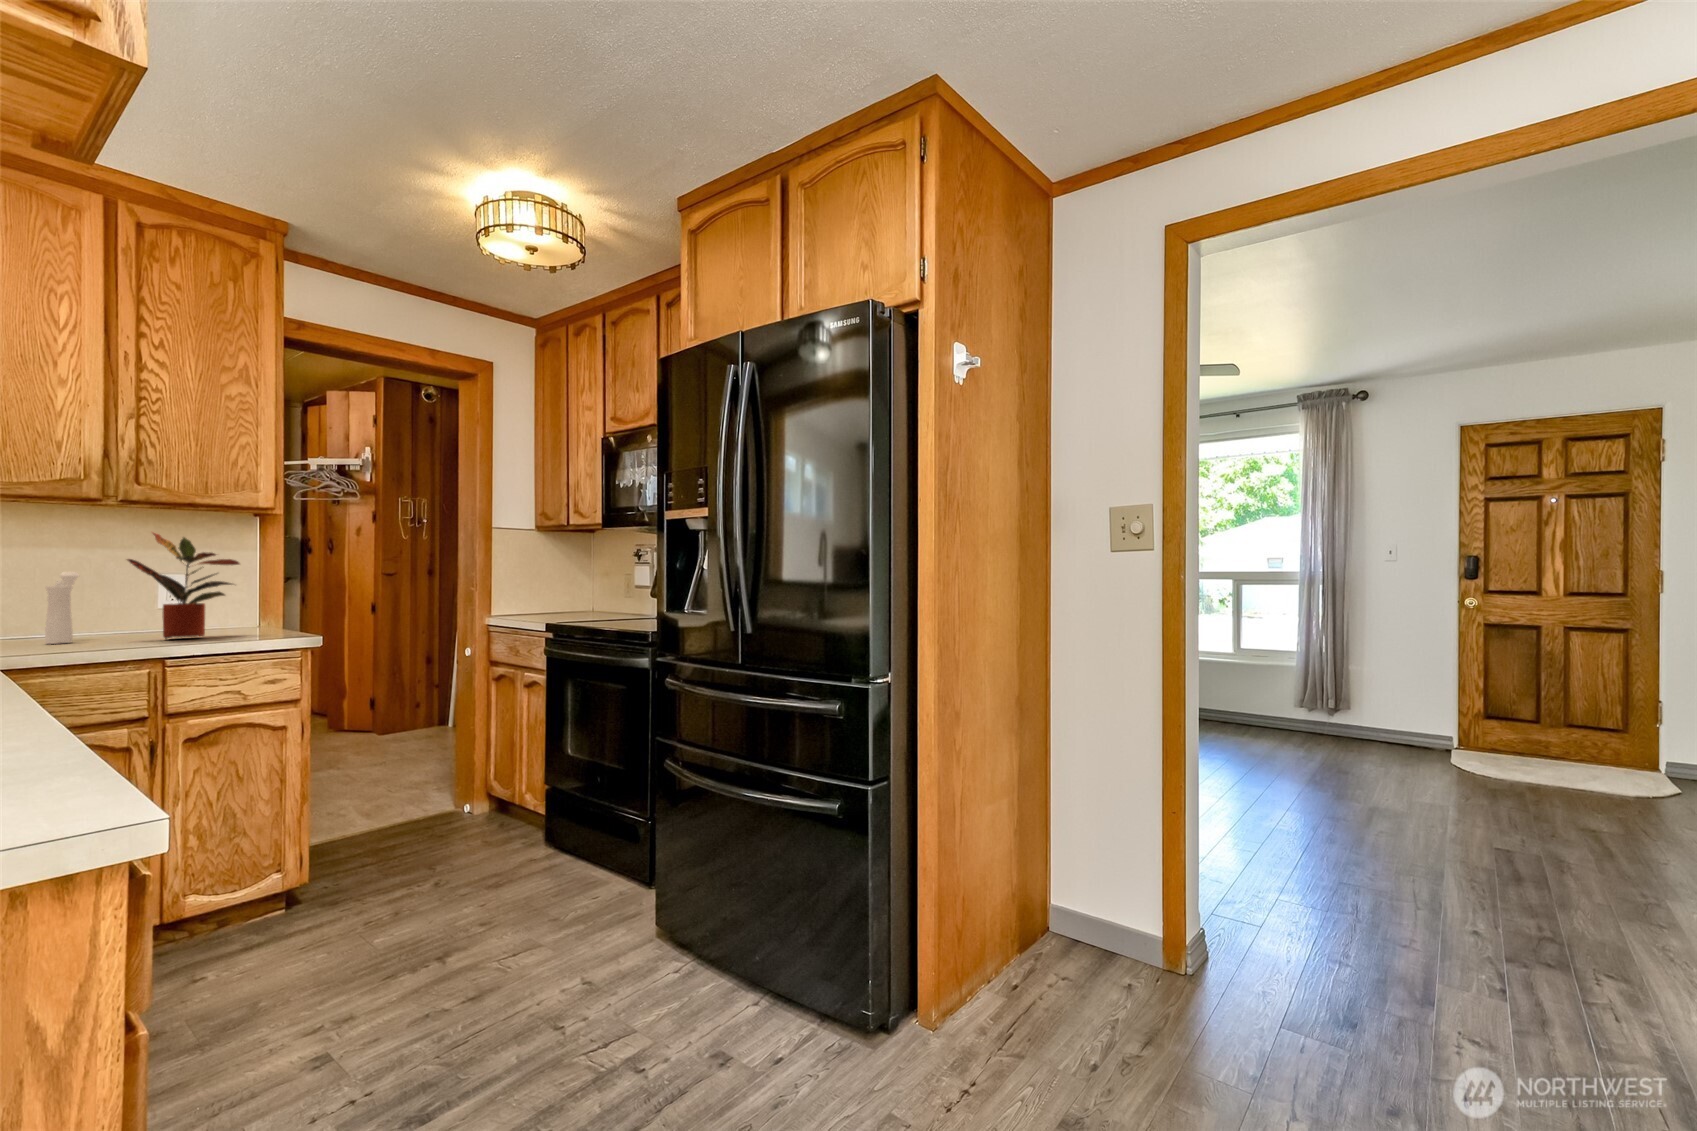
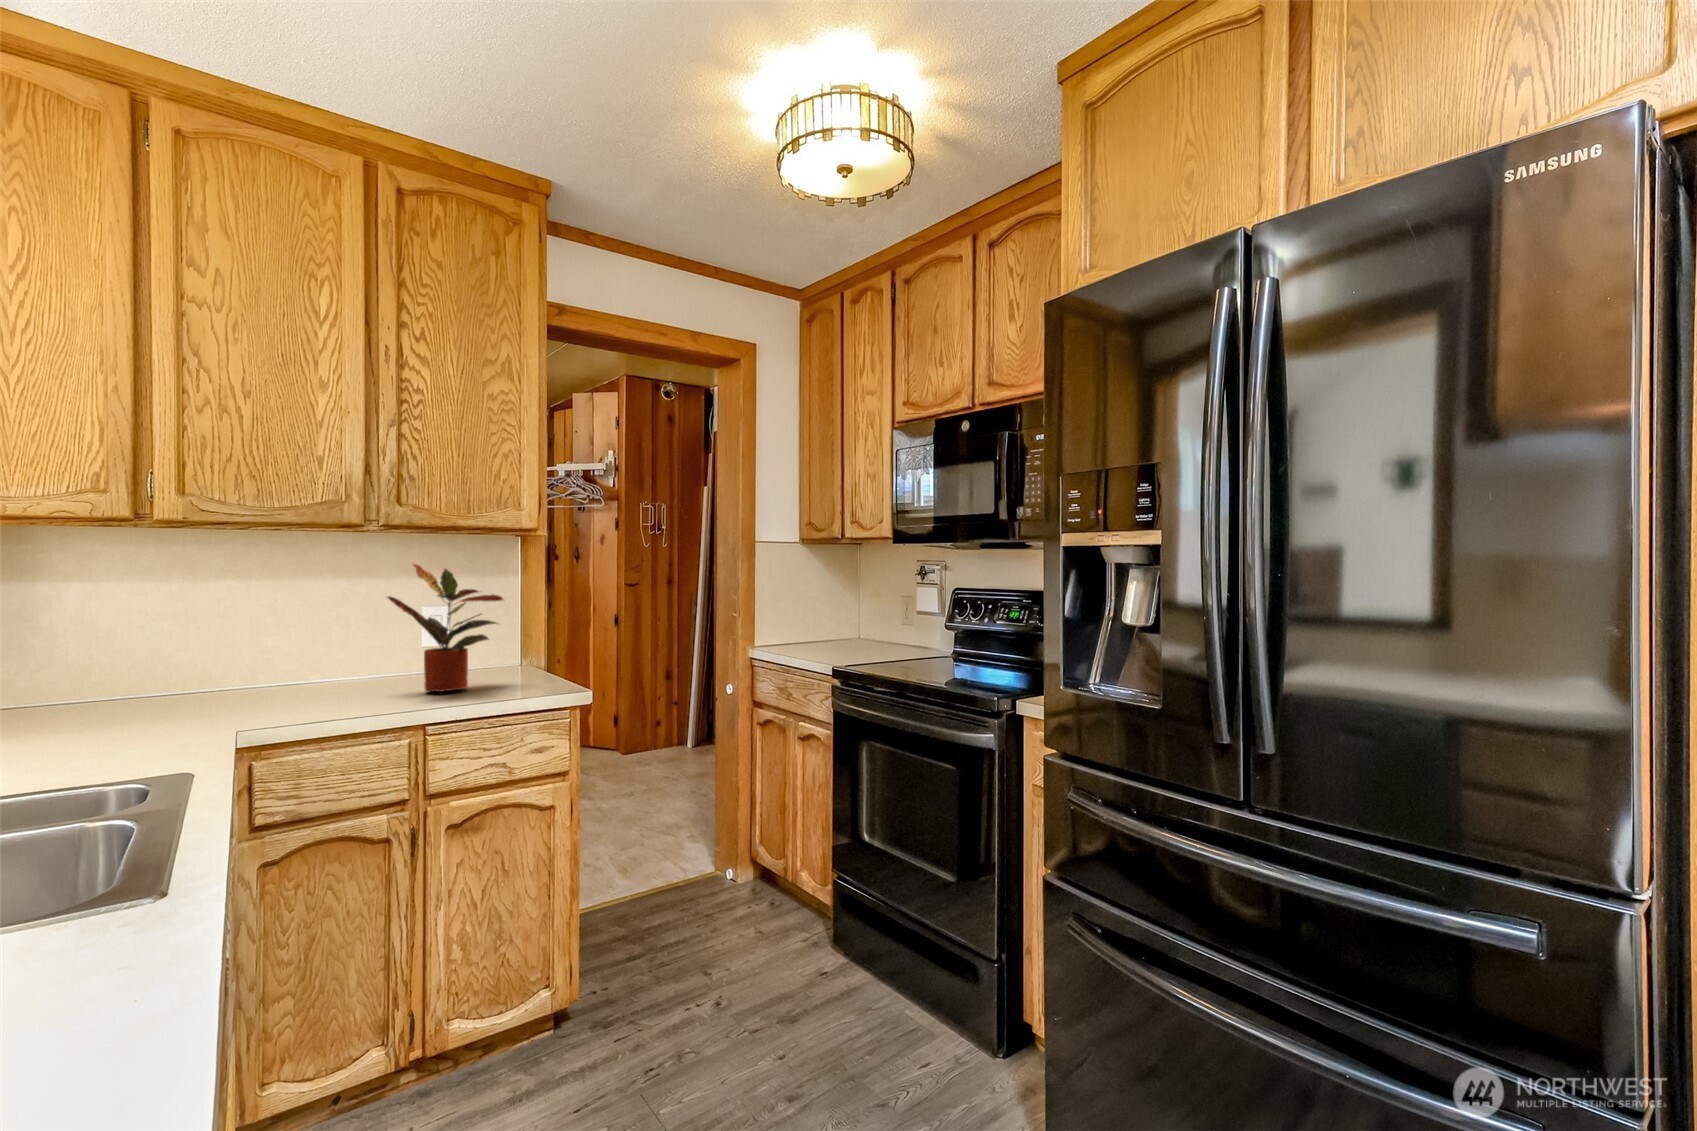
pepper mill: present [45,572,79,644] -> none [306,609,342,698]

